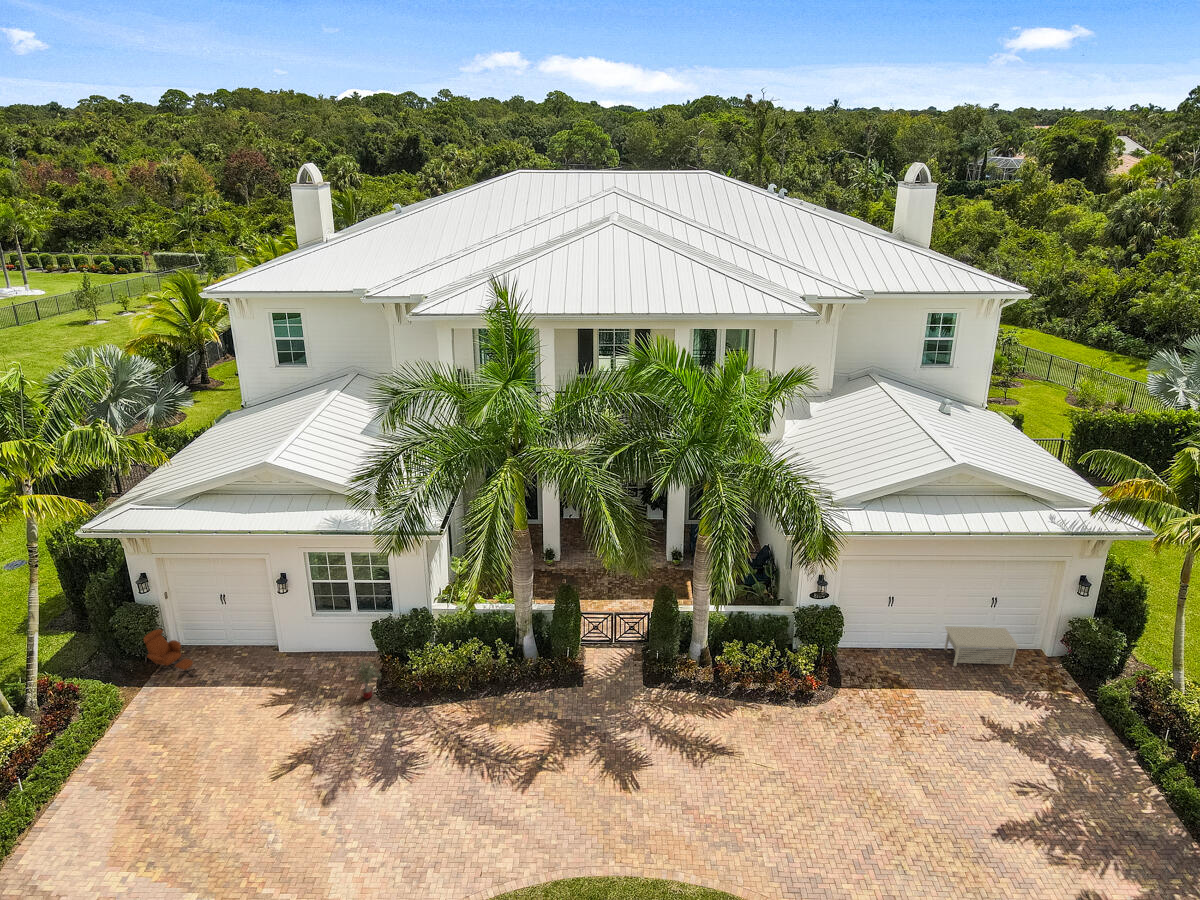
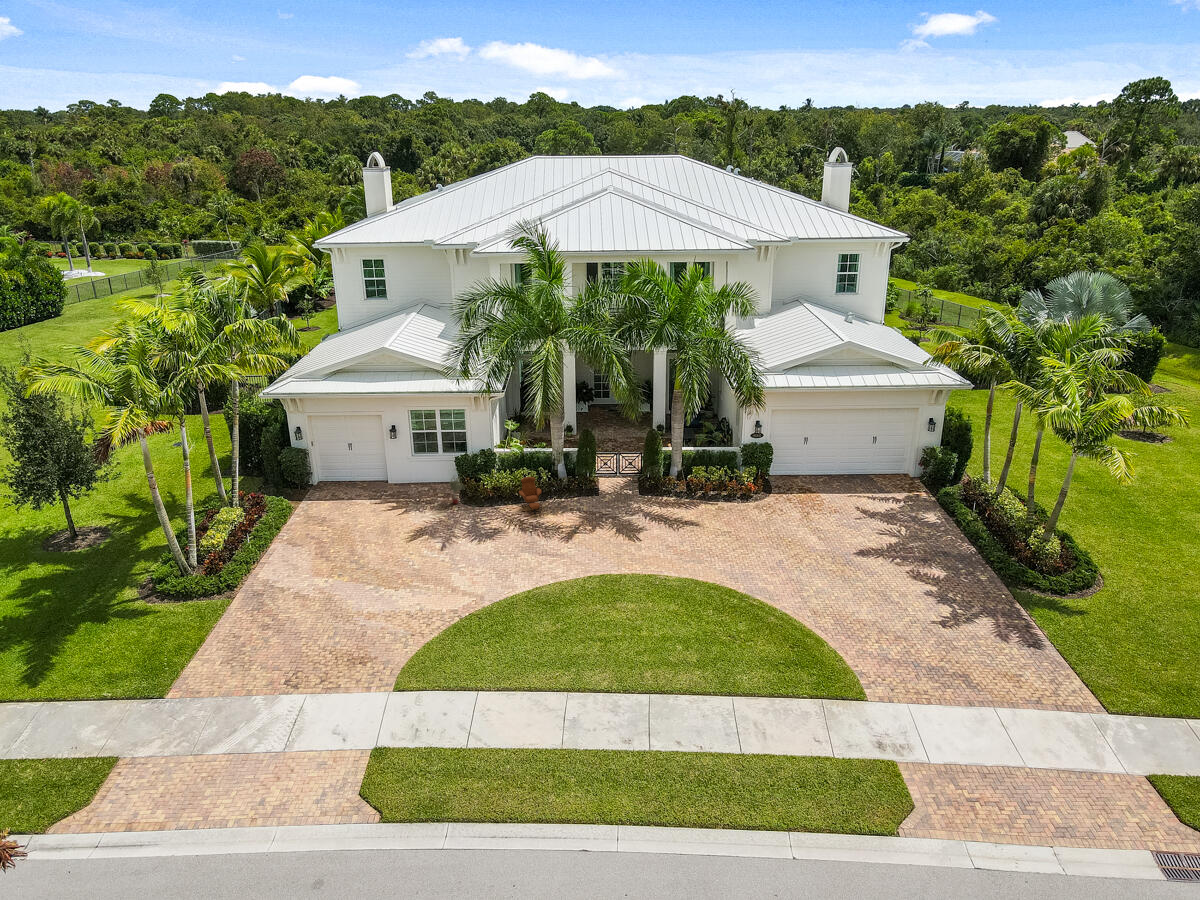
storage bench: present [945,627,1019,668] -> none [843,459,890,483]
lounge chair: present [144,629,194,675] -> present [519,477,541,514]

